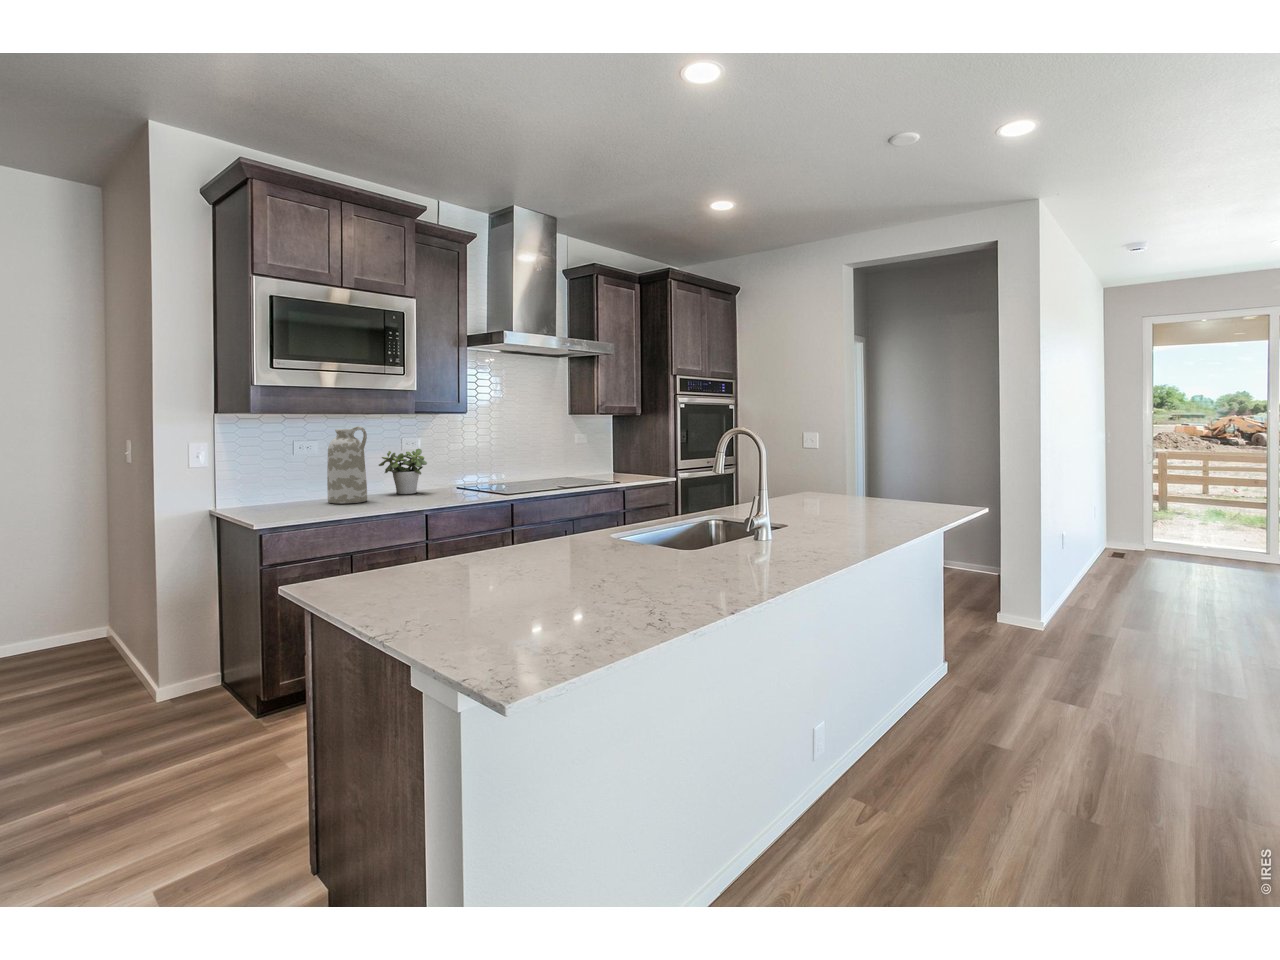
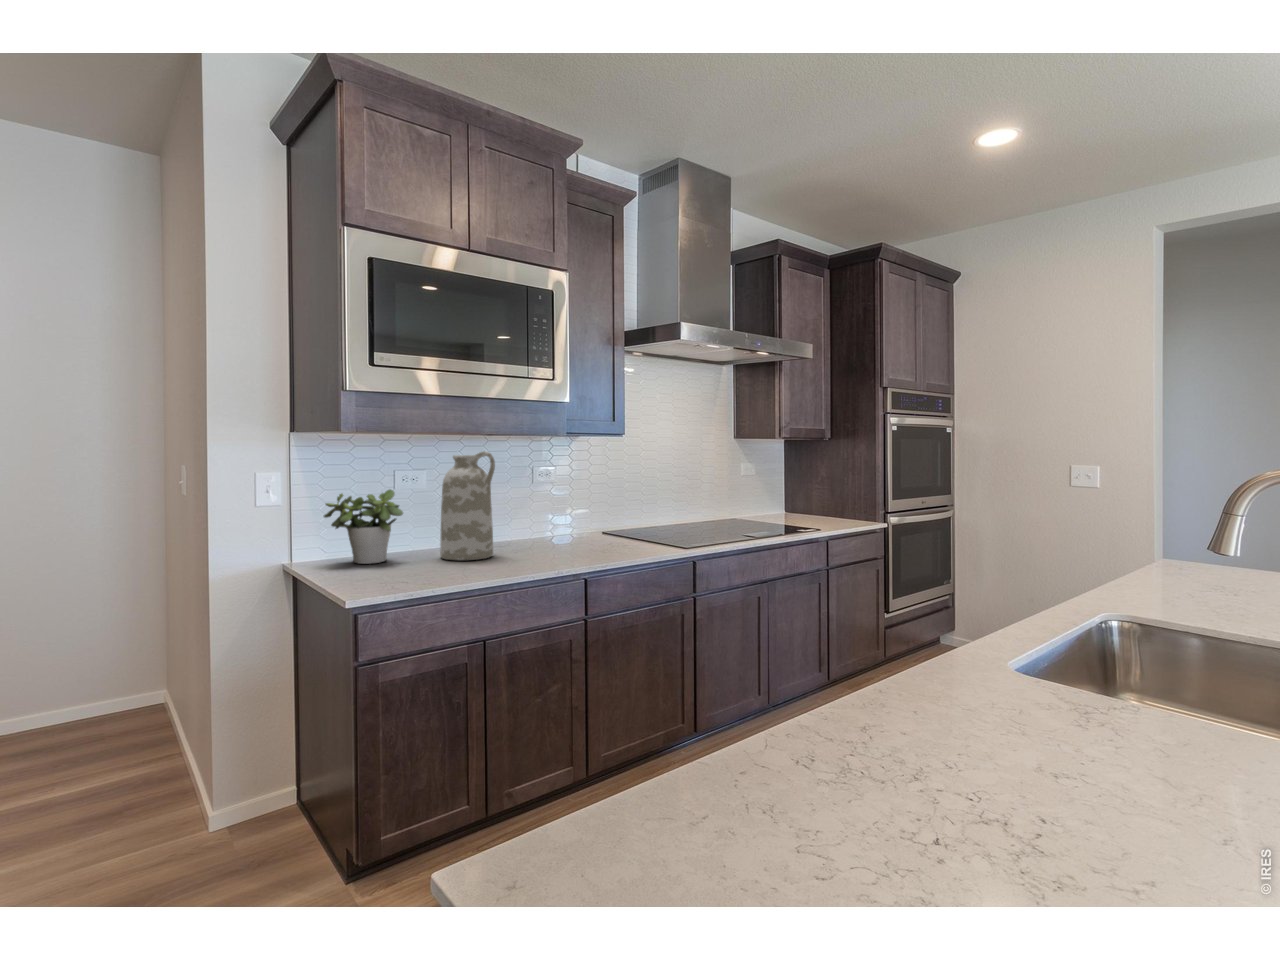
potted plant: present [379,449,427,494] -> present [324,490,403,564]

